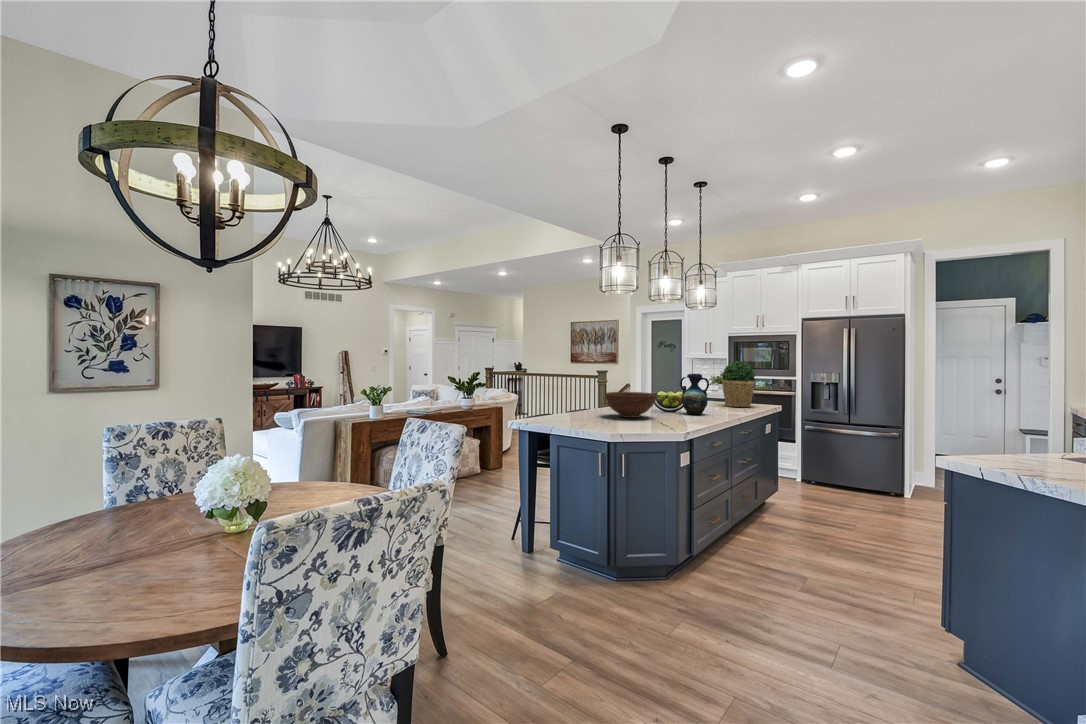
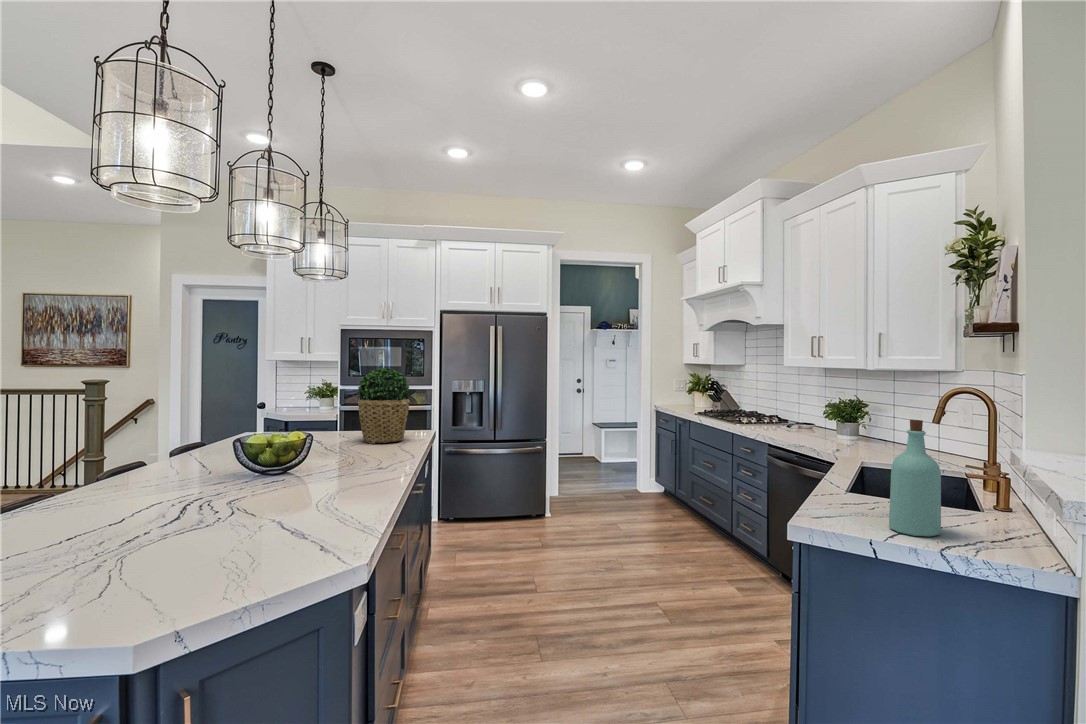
vase: present [680,374,709,414] -> none [302,396,362,478]
fruit bowl: present [605,392,656,418] -> none [99,450,260,528]
bottle: none [1017,393,1065,474] -> present [889,420,941,537]

